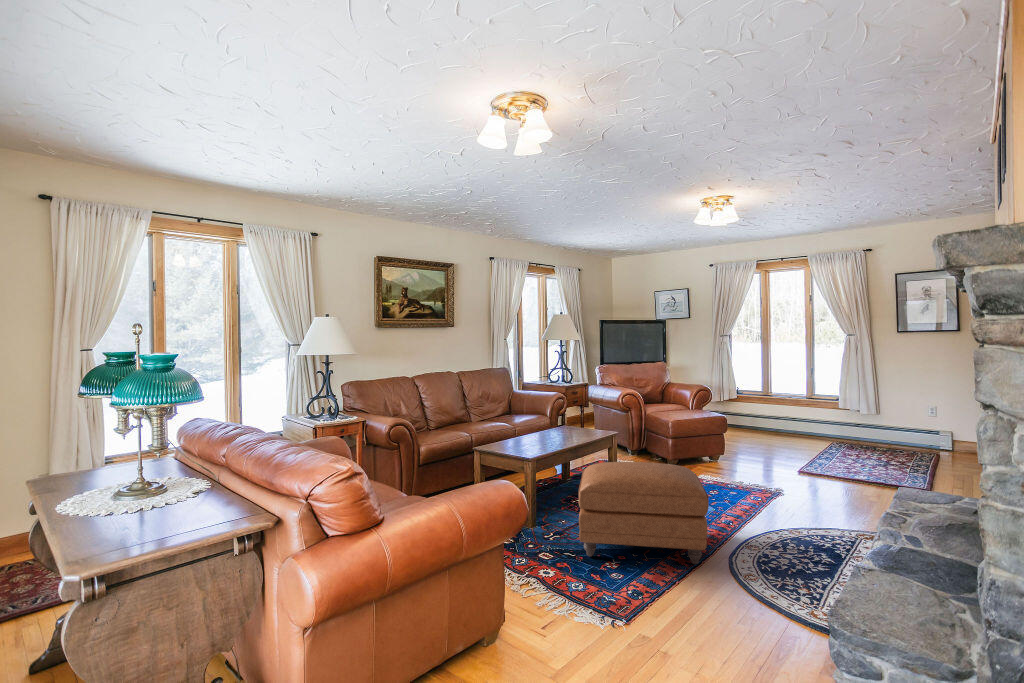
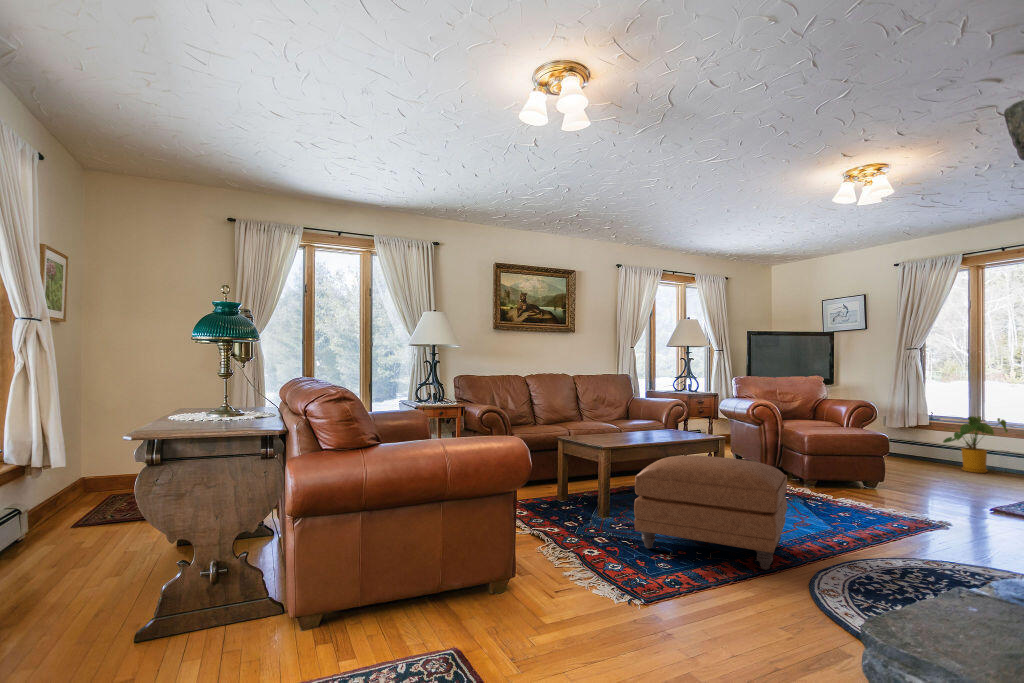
house plant: none [746,391,789,435] -> present [943,416,1008,473]

